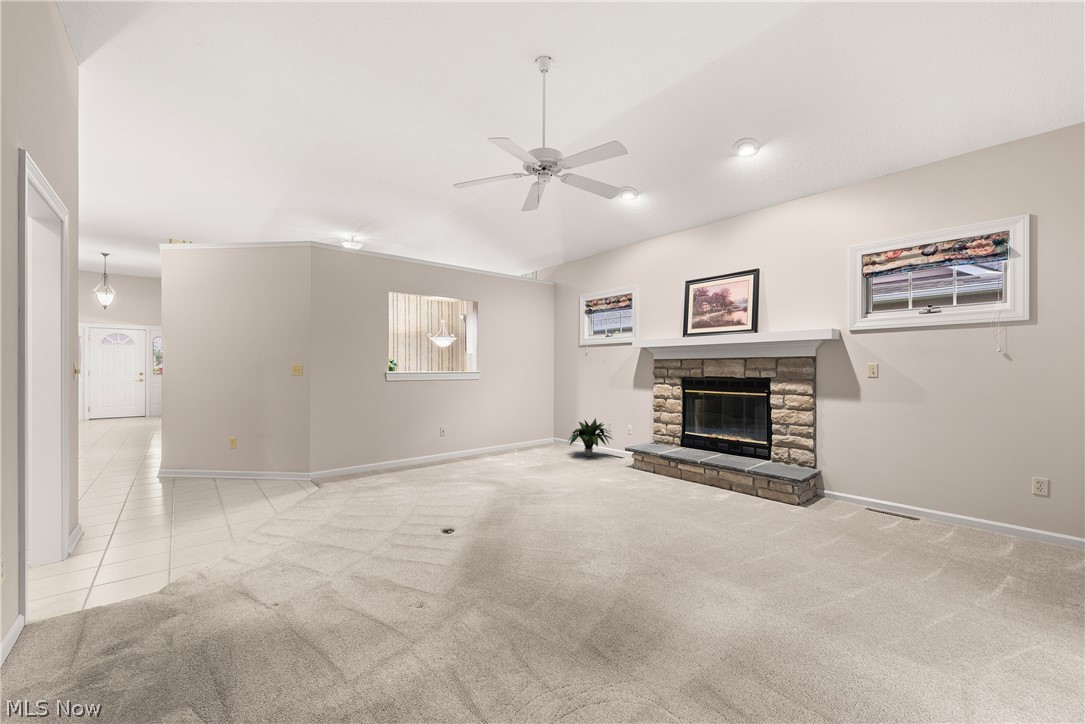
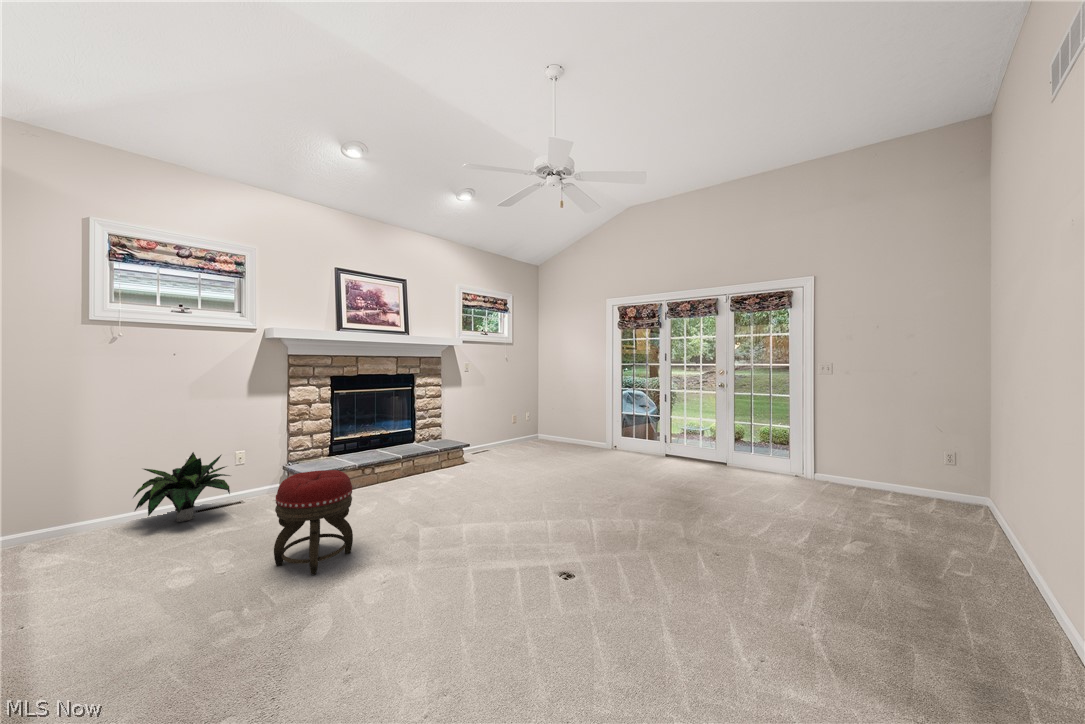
footstool: none [515,425,556,482] -> present [274,470,353,575]

